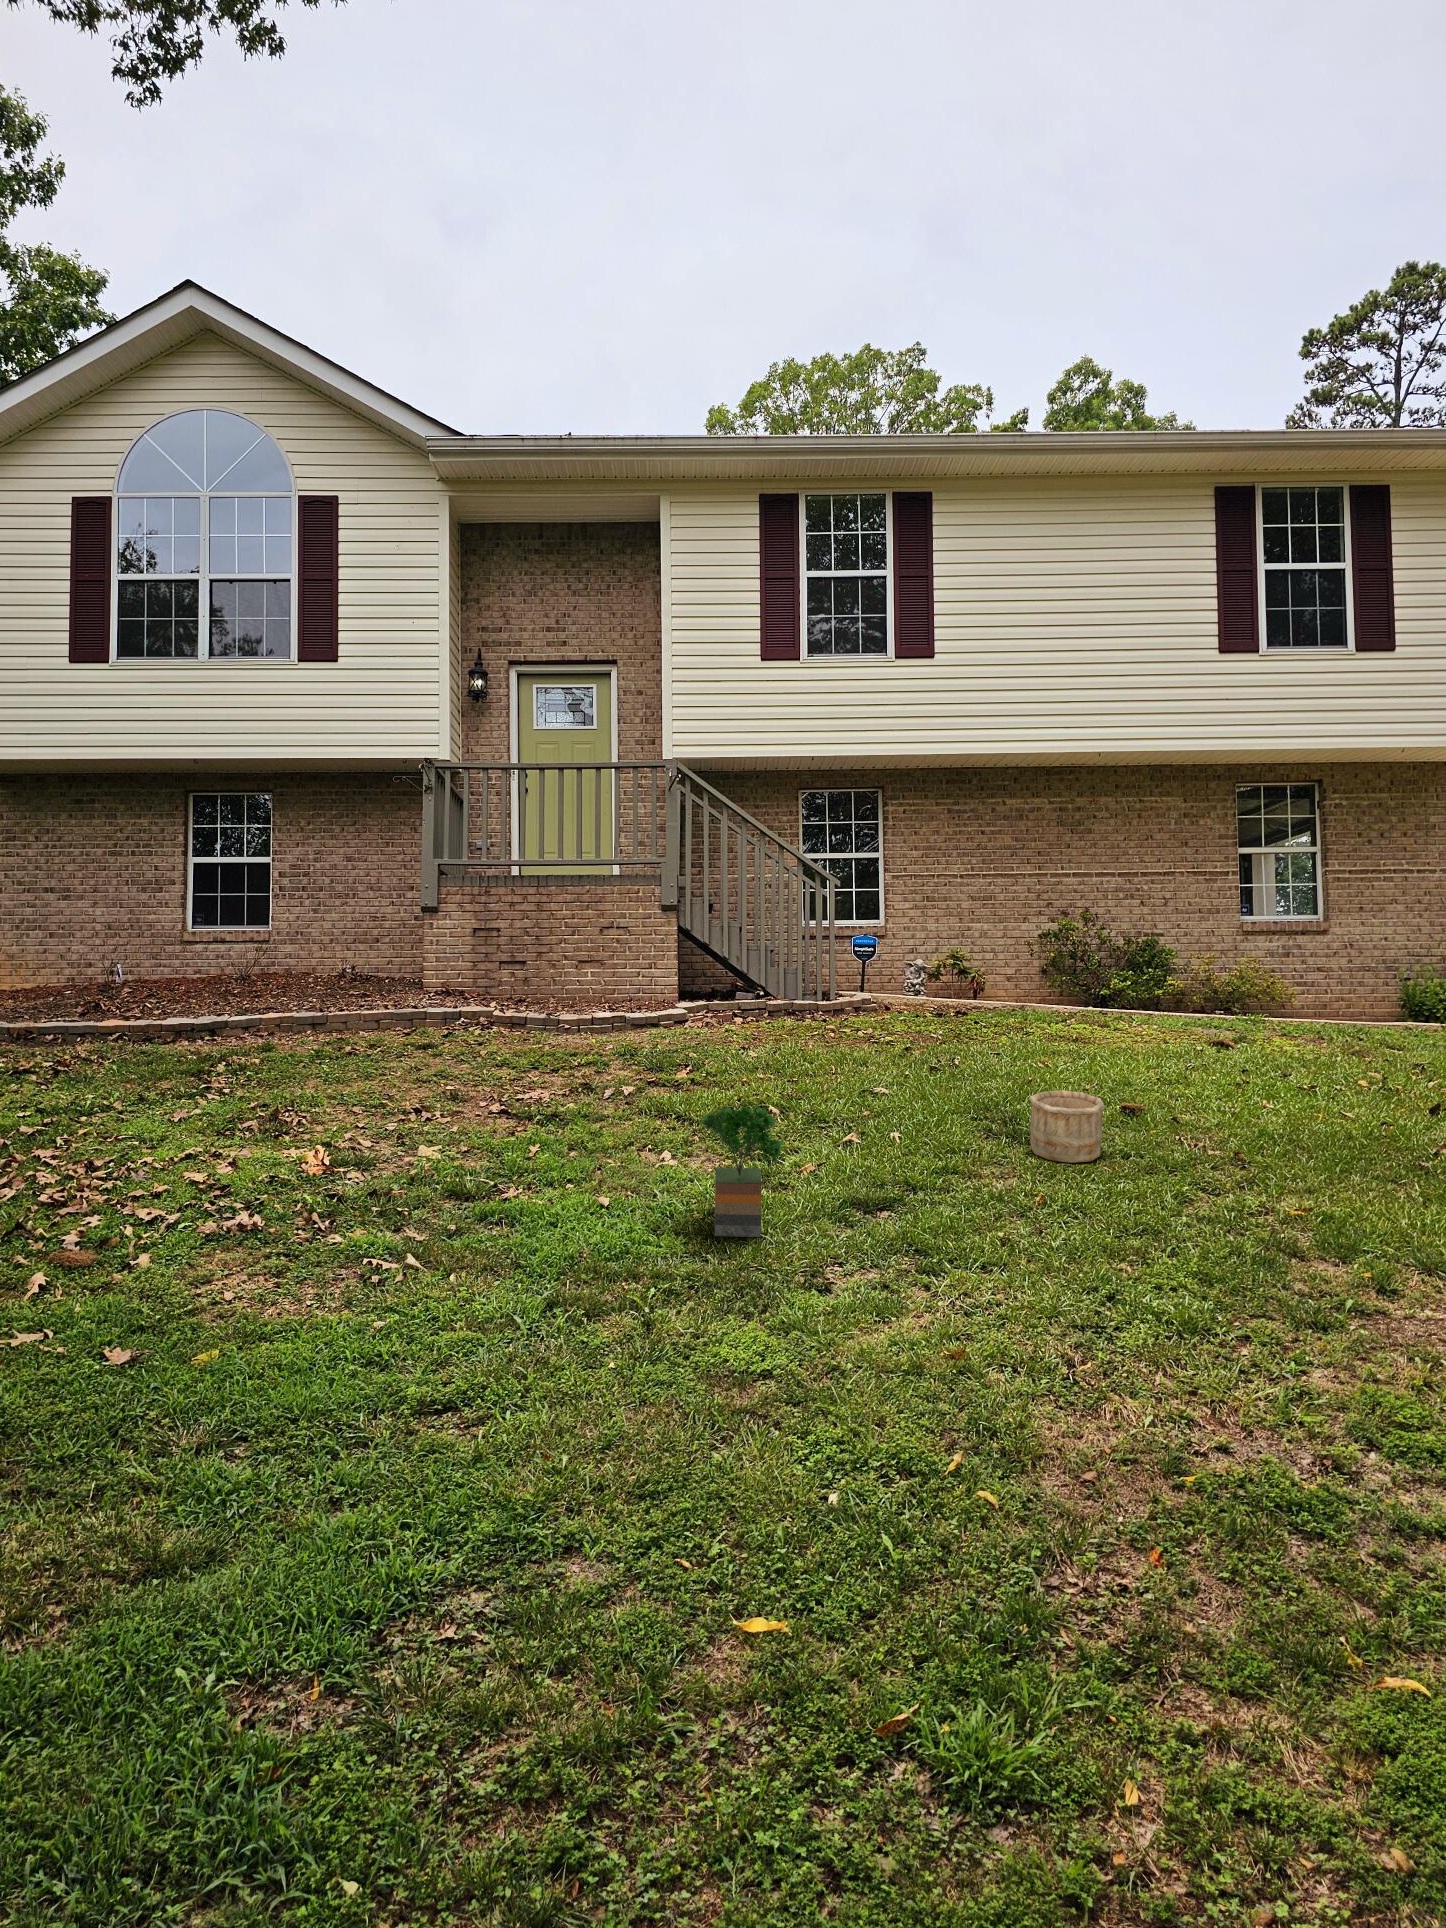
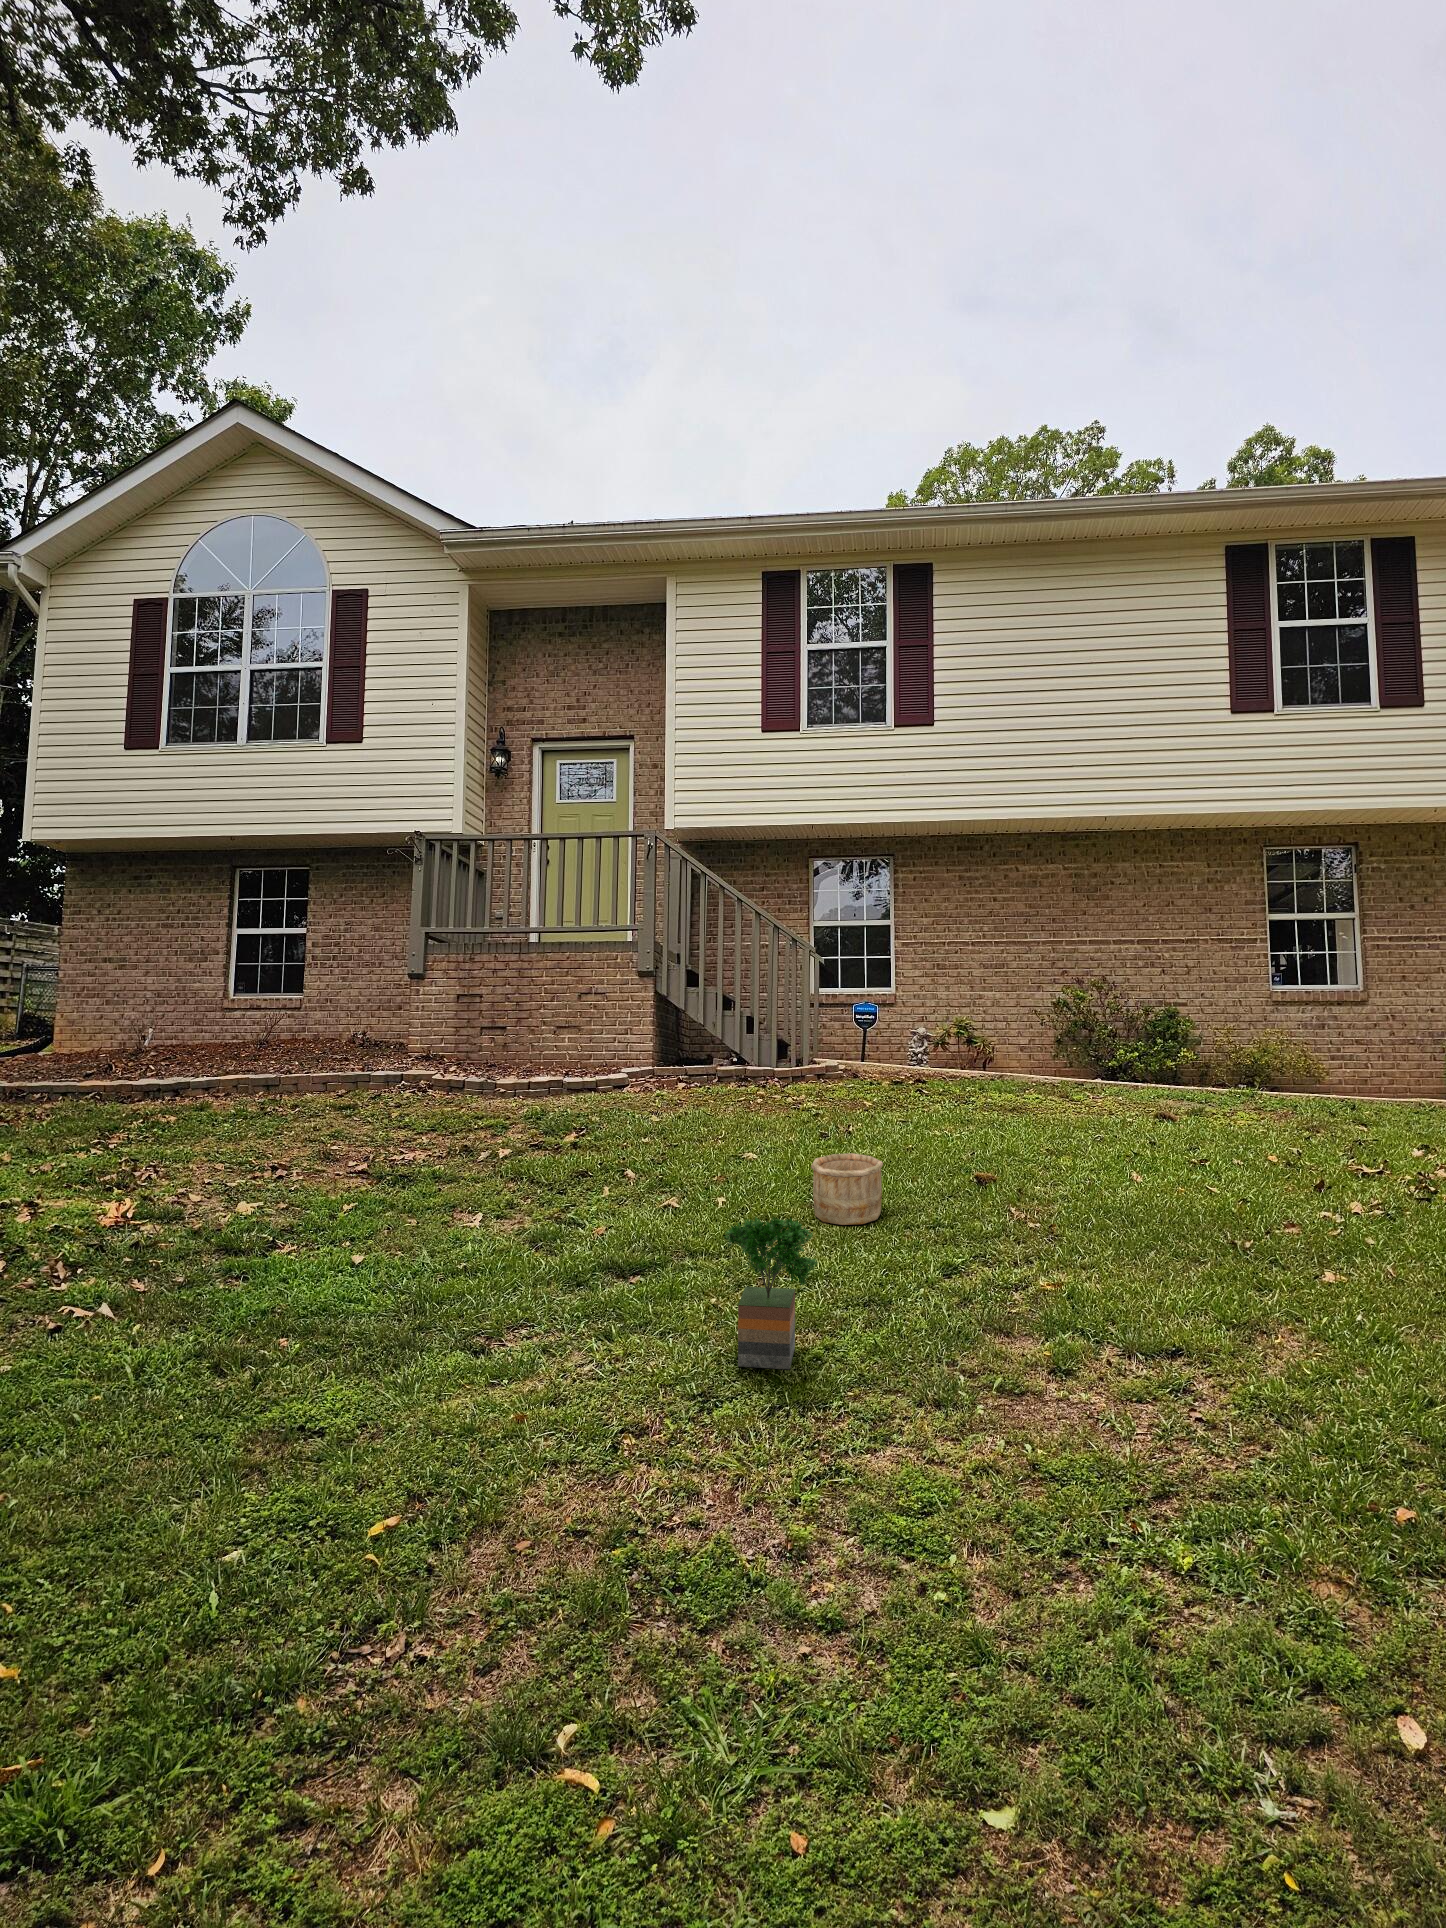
potted tree: present [700,1105,784,1237] -> present [725,1217,818,1369]

